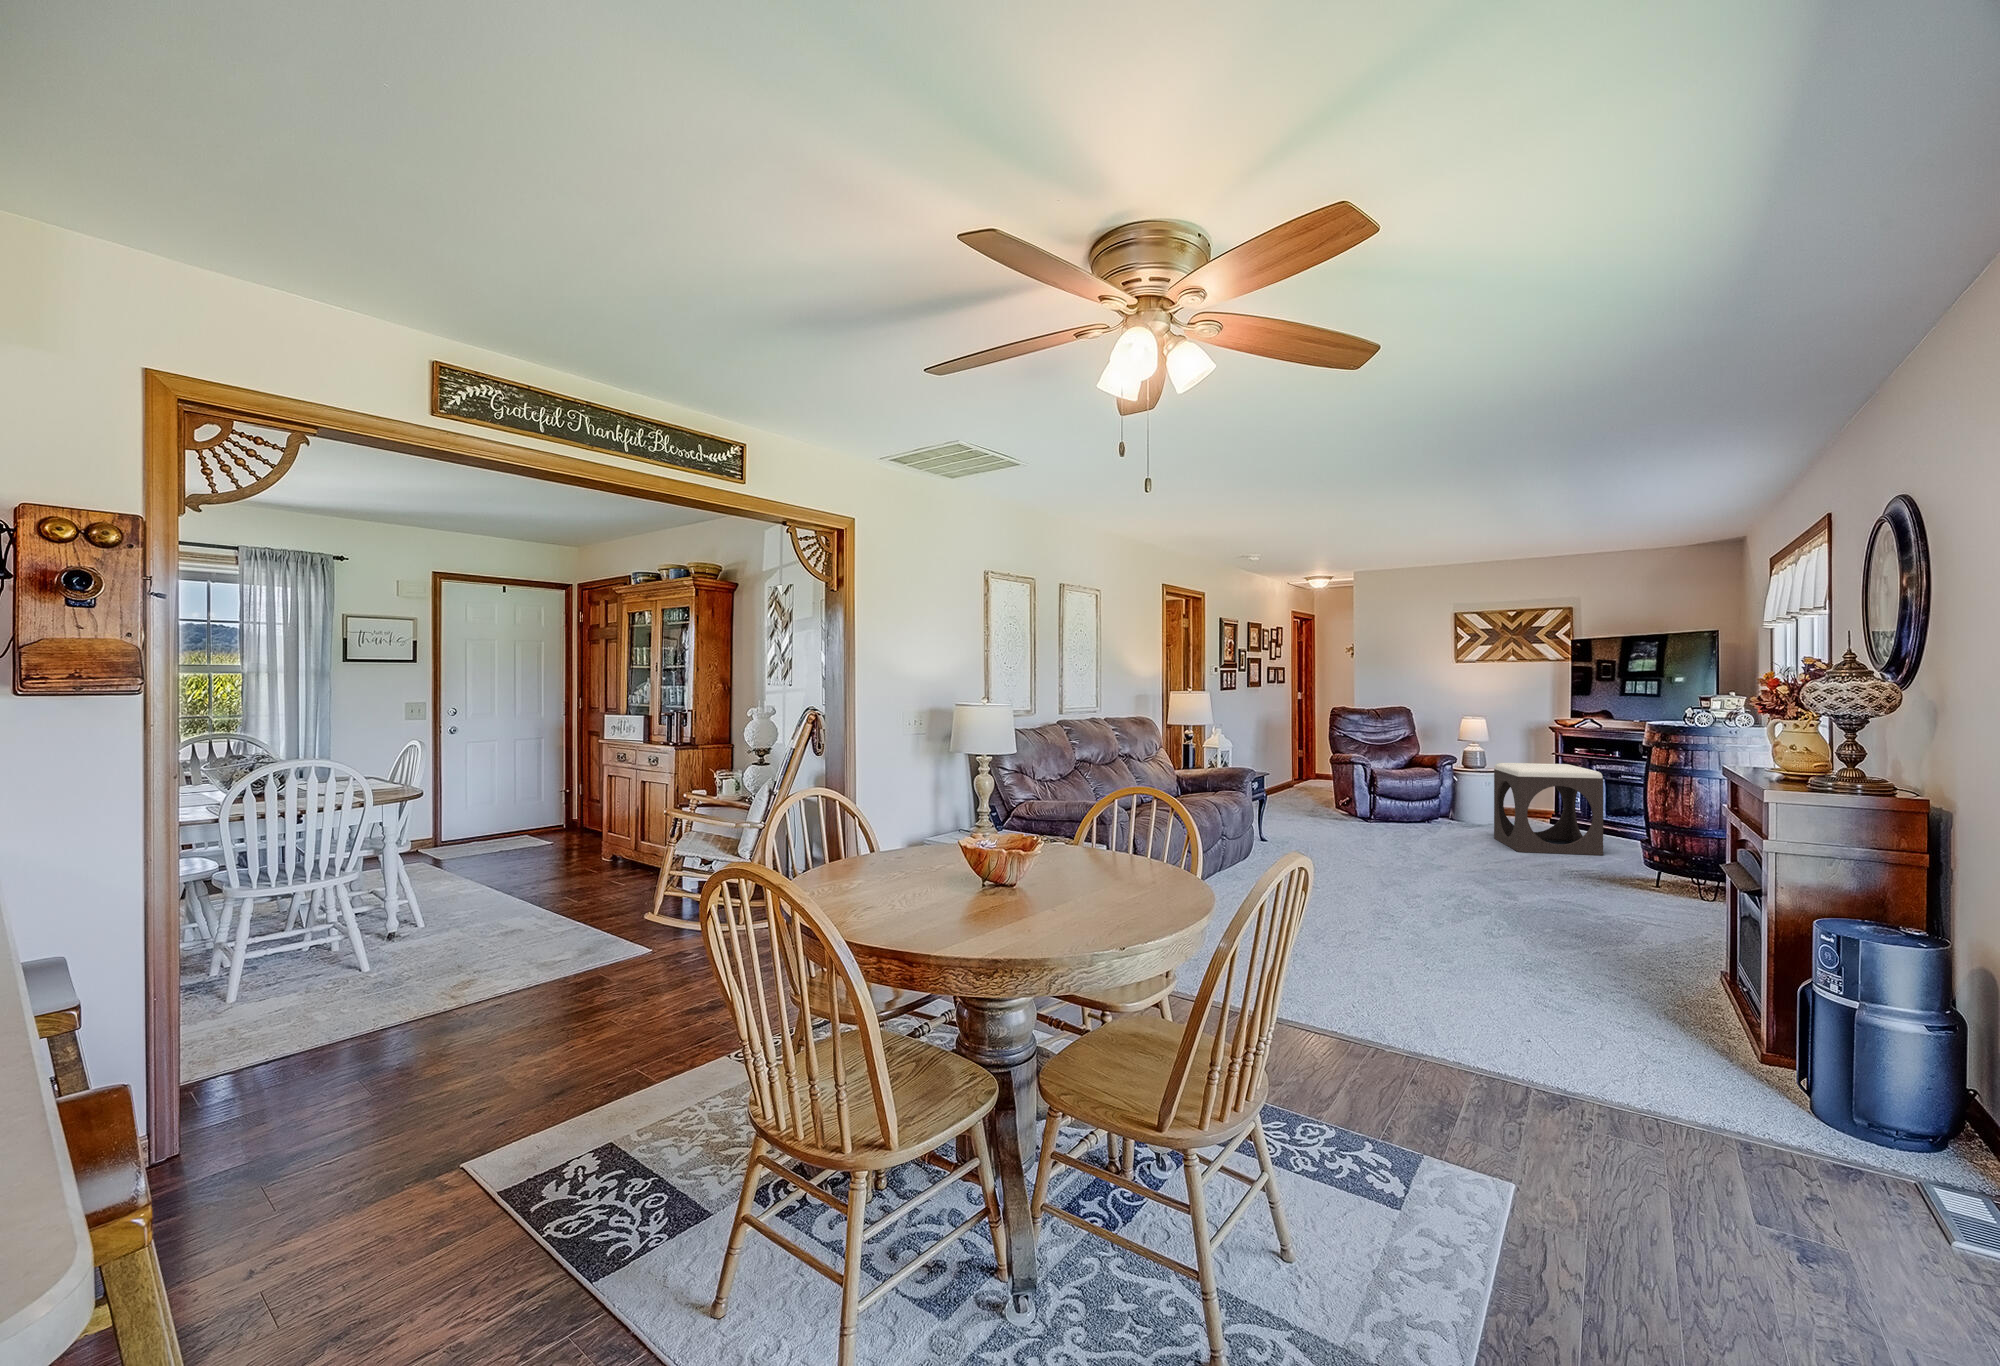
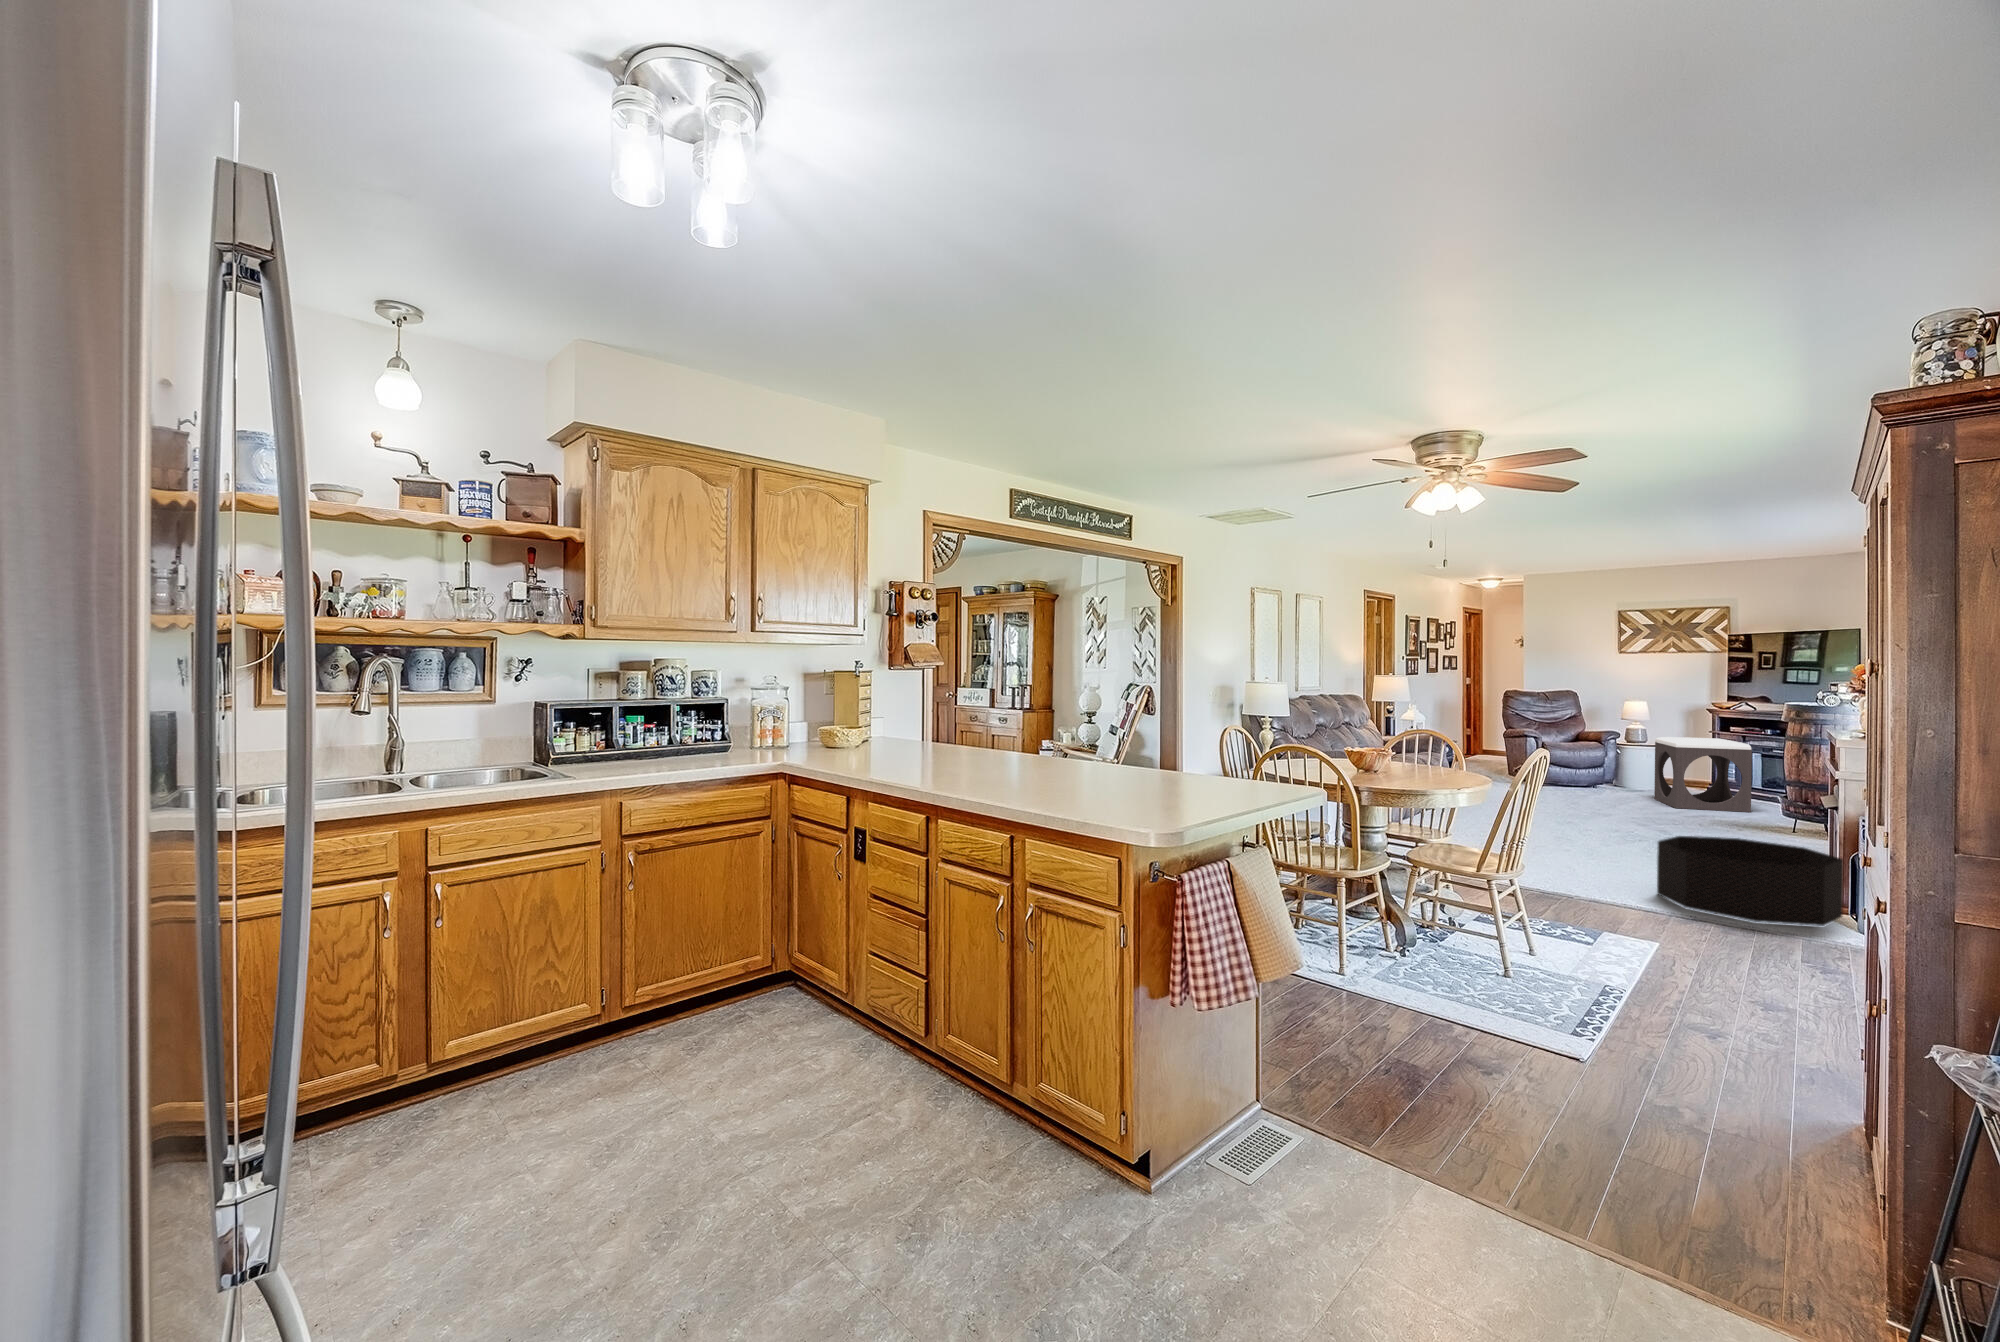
basket: none [1501,930,1770,1096] -> present [1657,836,1843,926]

